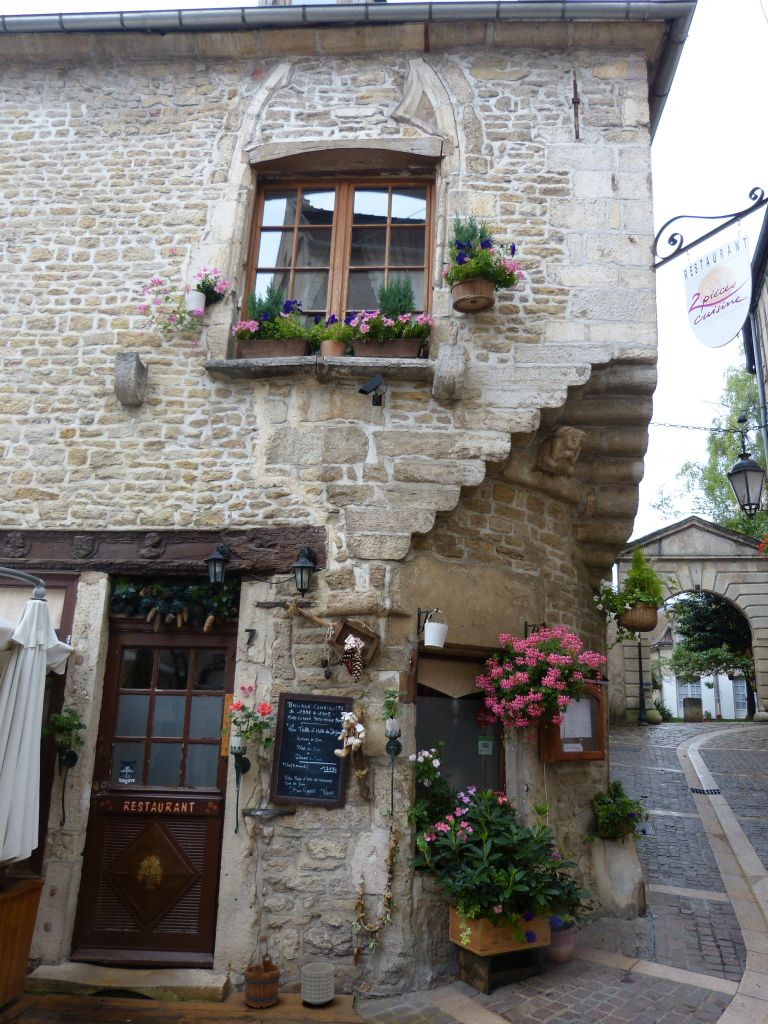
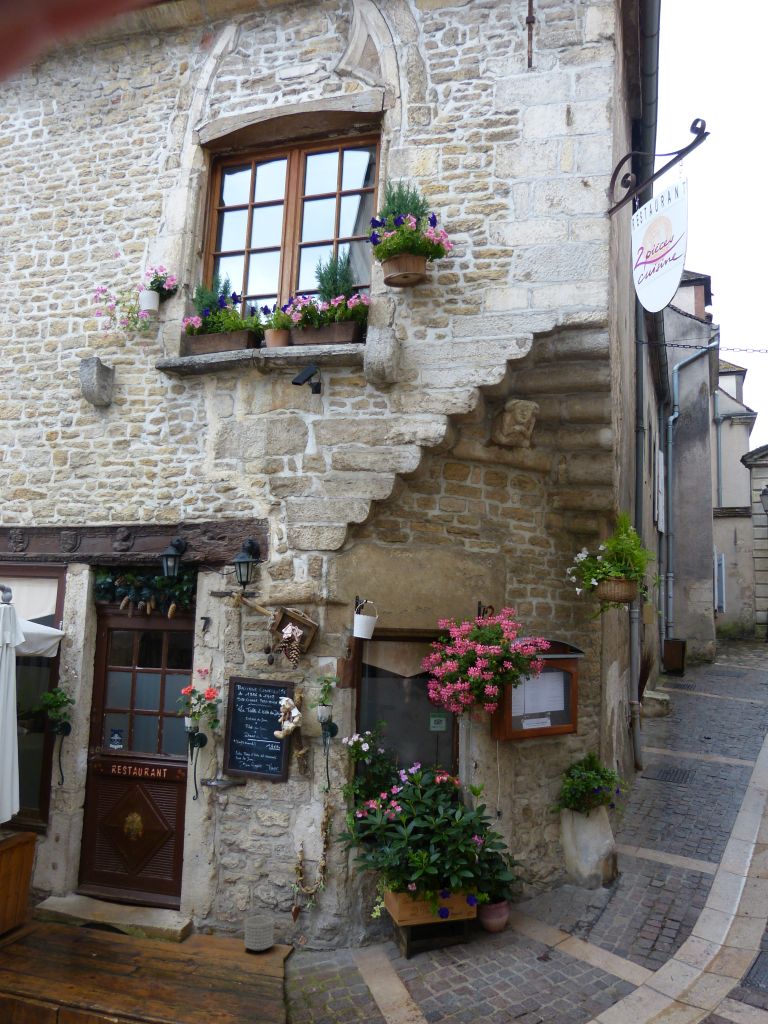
wooden bucket: present [244,936,280,1008] -> none [199,889,231,949]

